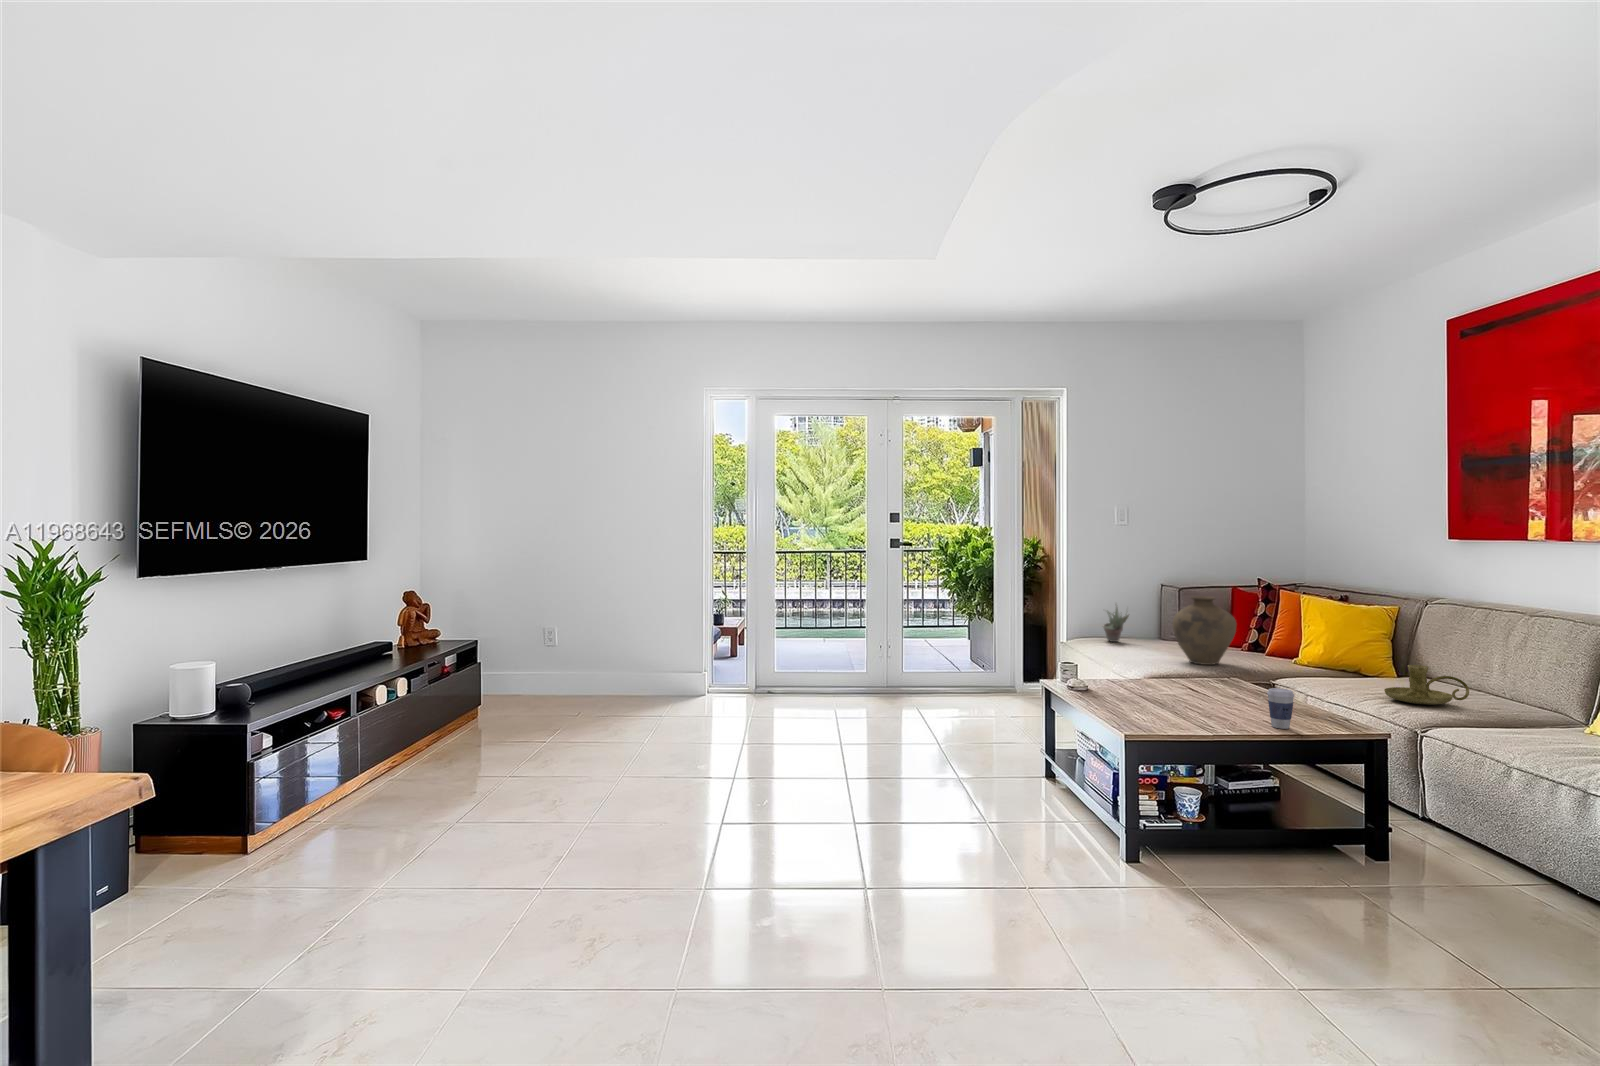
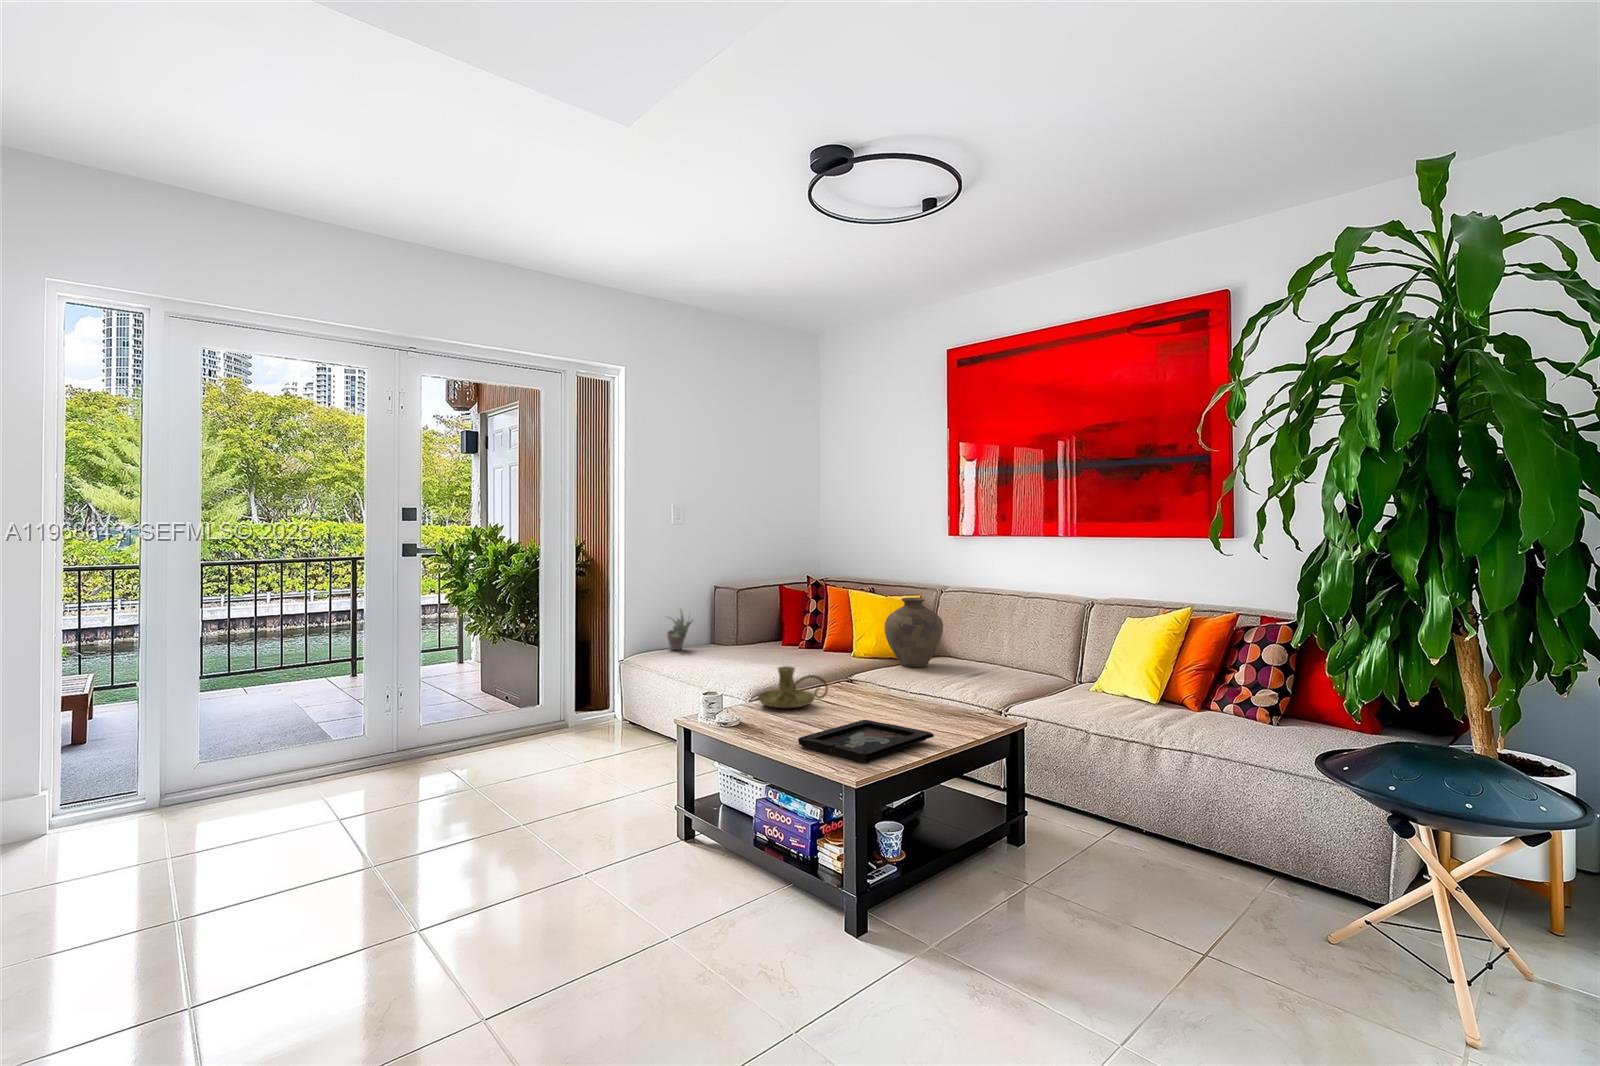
vase: present [1172,596,1236,665] -> present [885,598,943,667]
candle holder: present [1384,665,1469,704] -> present [758,666,828,708]
coffee cup: present [1267,688,1294,729] -> none [936,694,962,736]
decorative tray: none [1117,703,1250,729] -> present [798,720,934,763]

